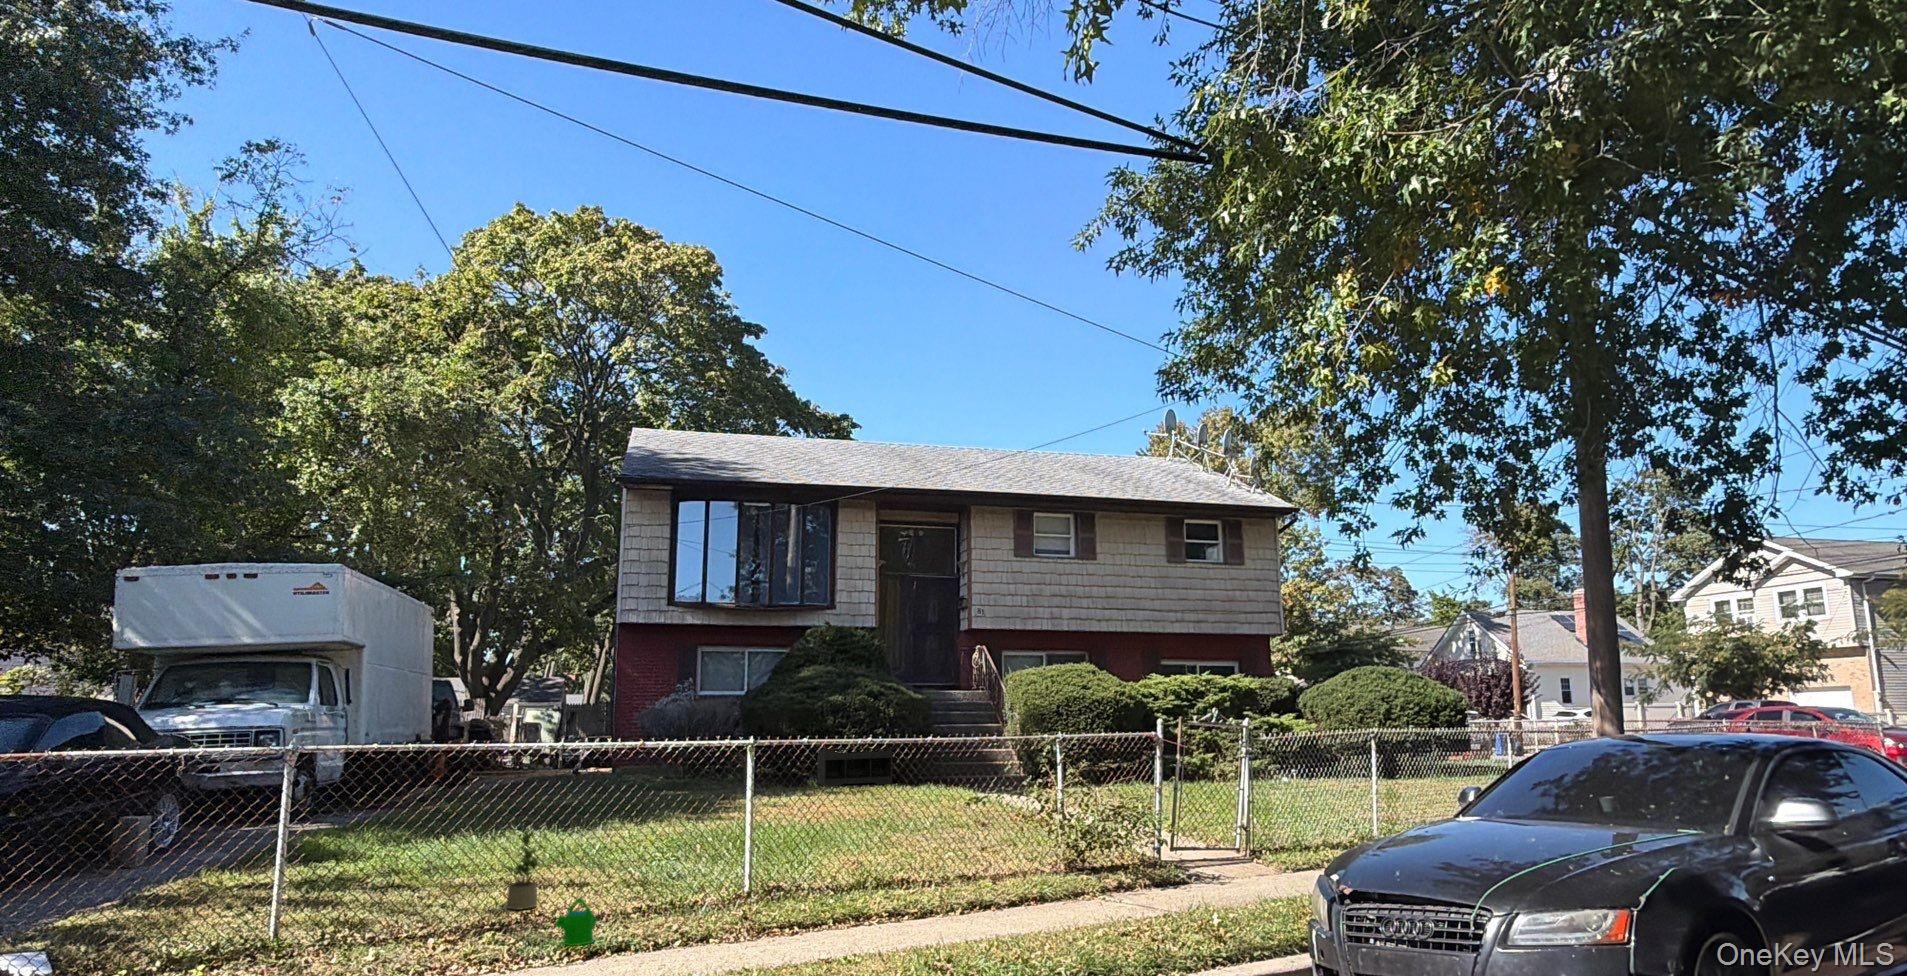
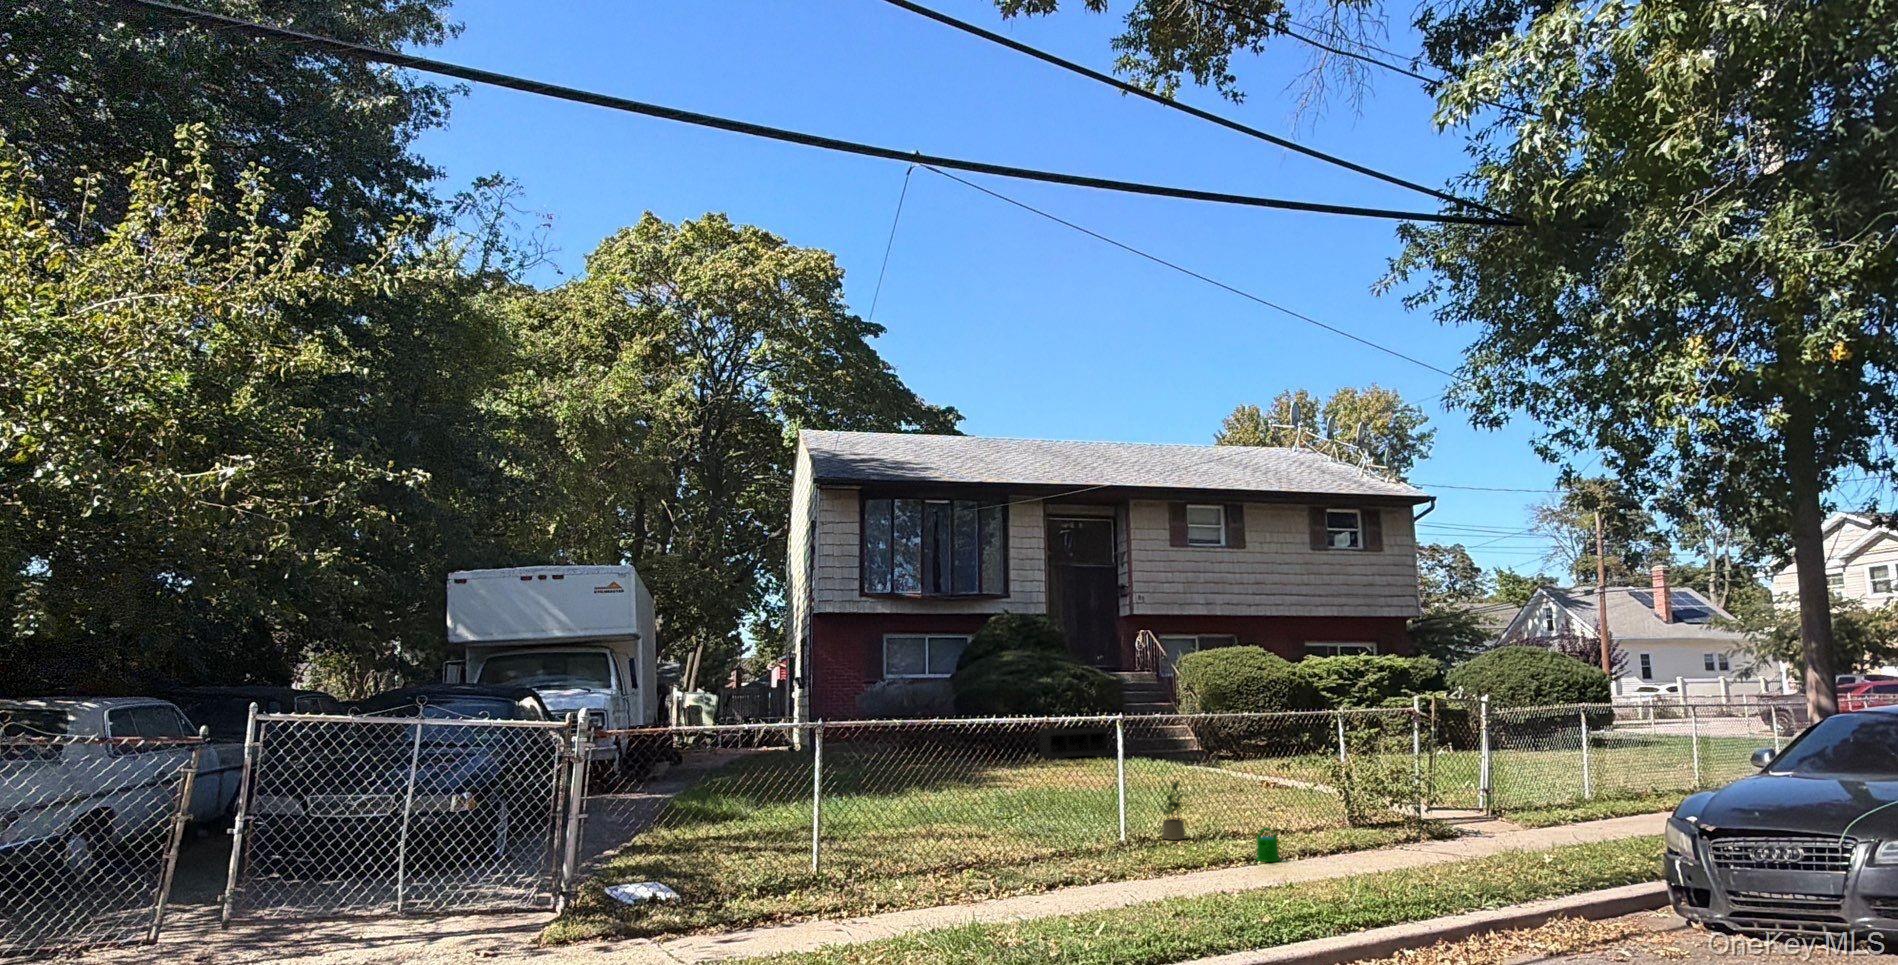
potted plant: present [506,831,539,910] -> present [1161,780,1185,840]
watering can: present [555,898,597,946] -> present [1256,827,1279,862]

